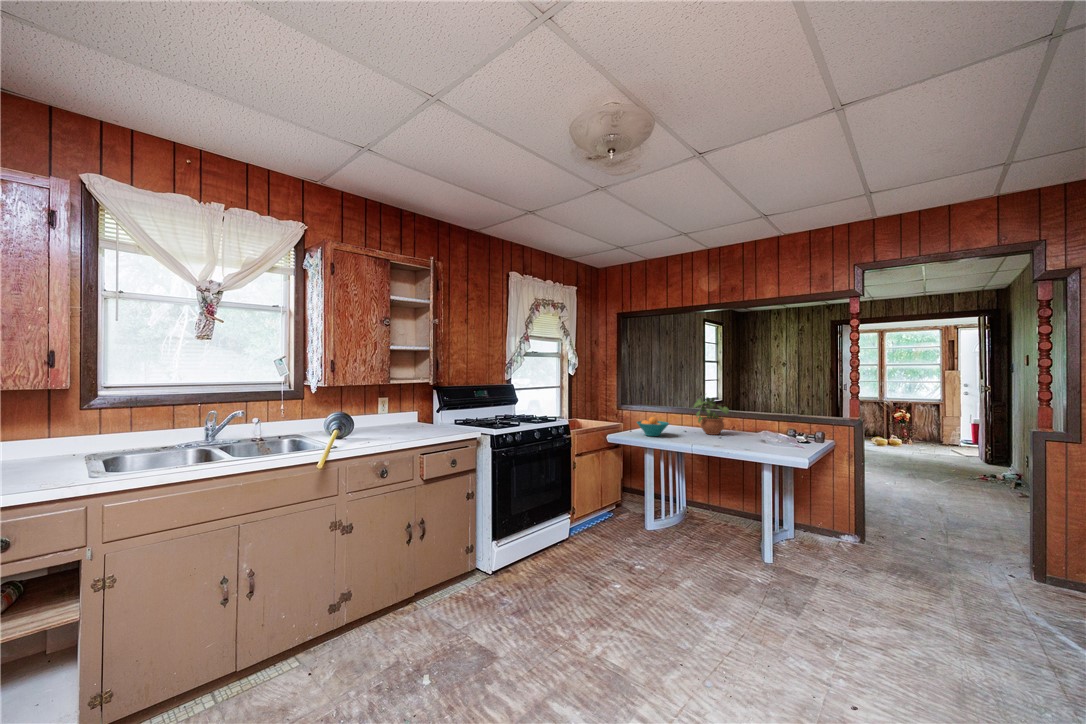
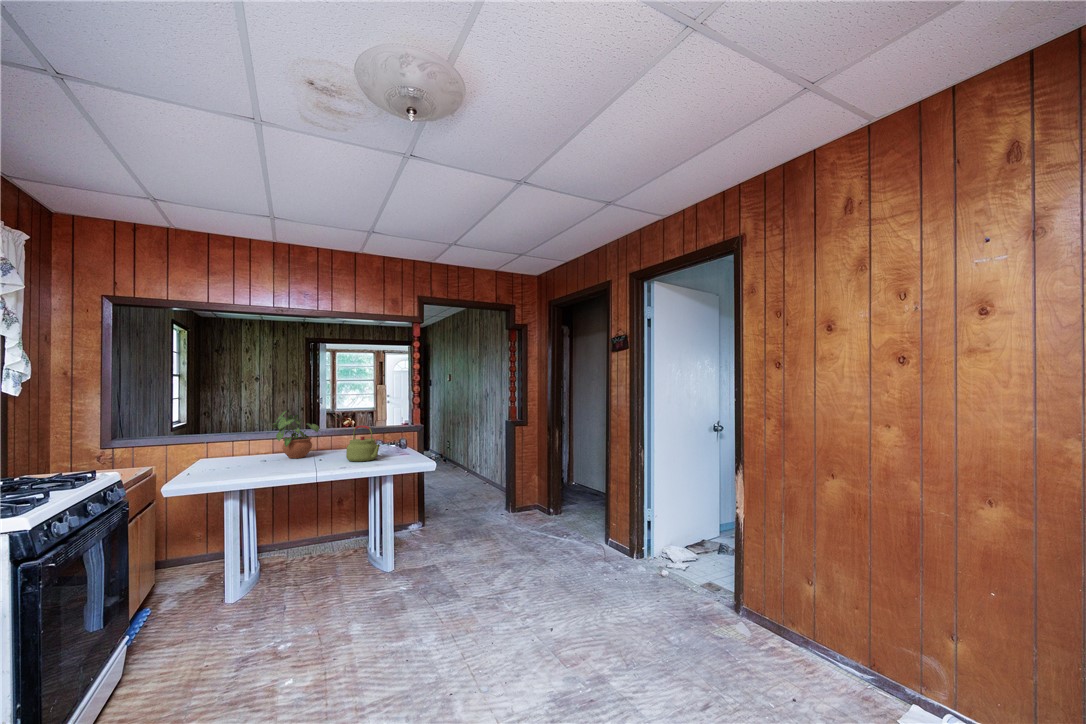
kettle: none [735,412,766,447] -> present [346,425,380,462]
fruit bowl: present [637,417,669,436] -> none [204,446,258,474]

